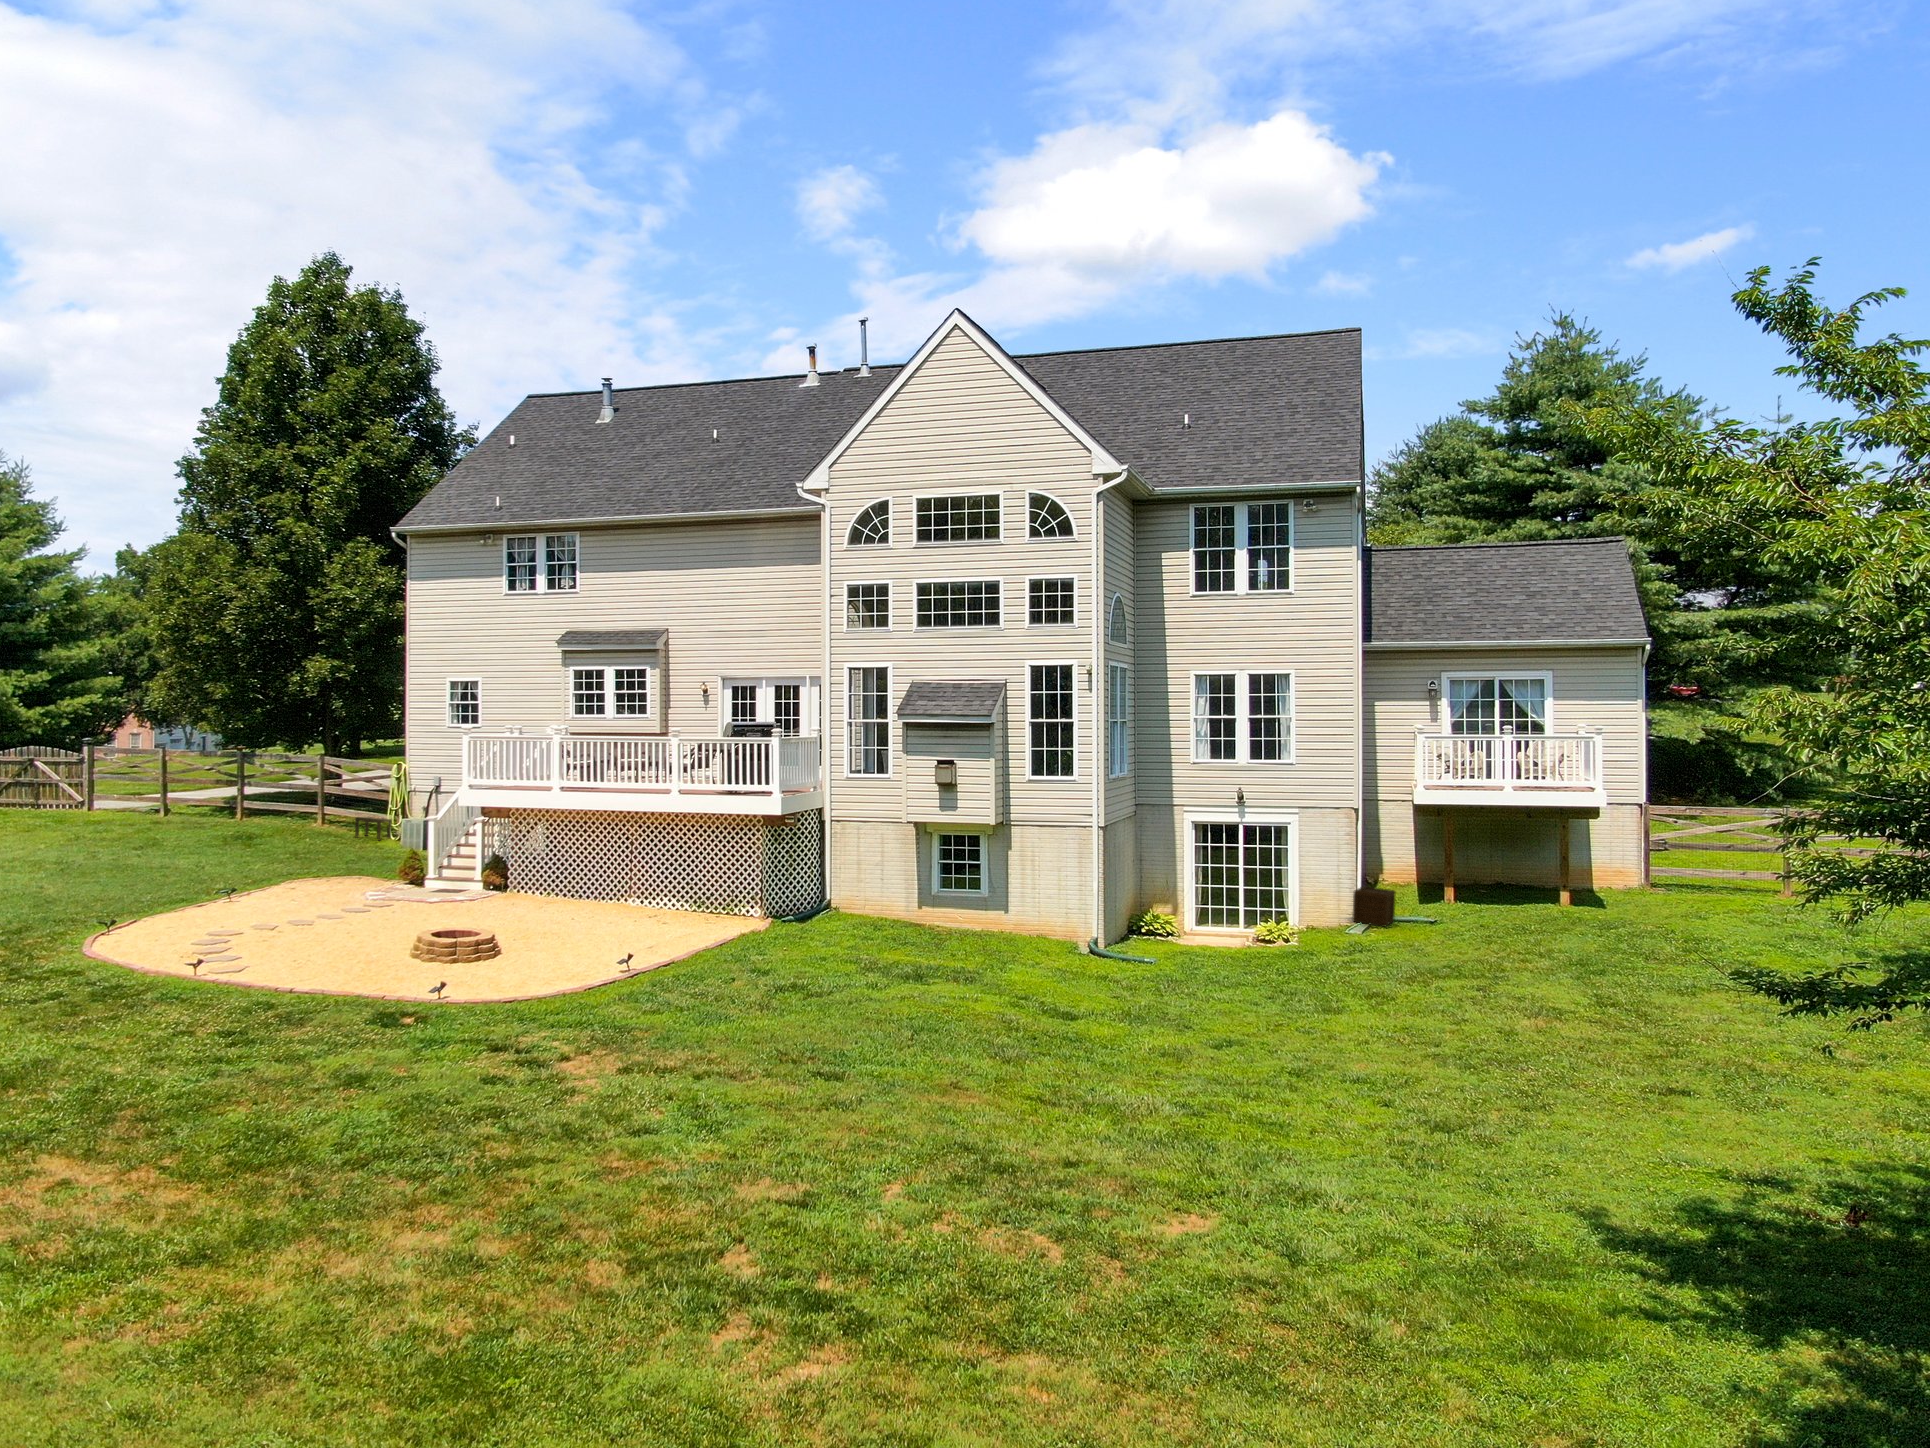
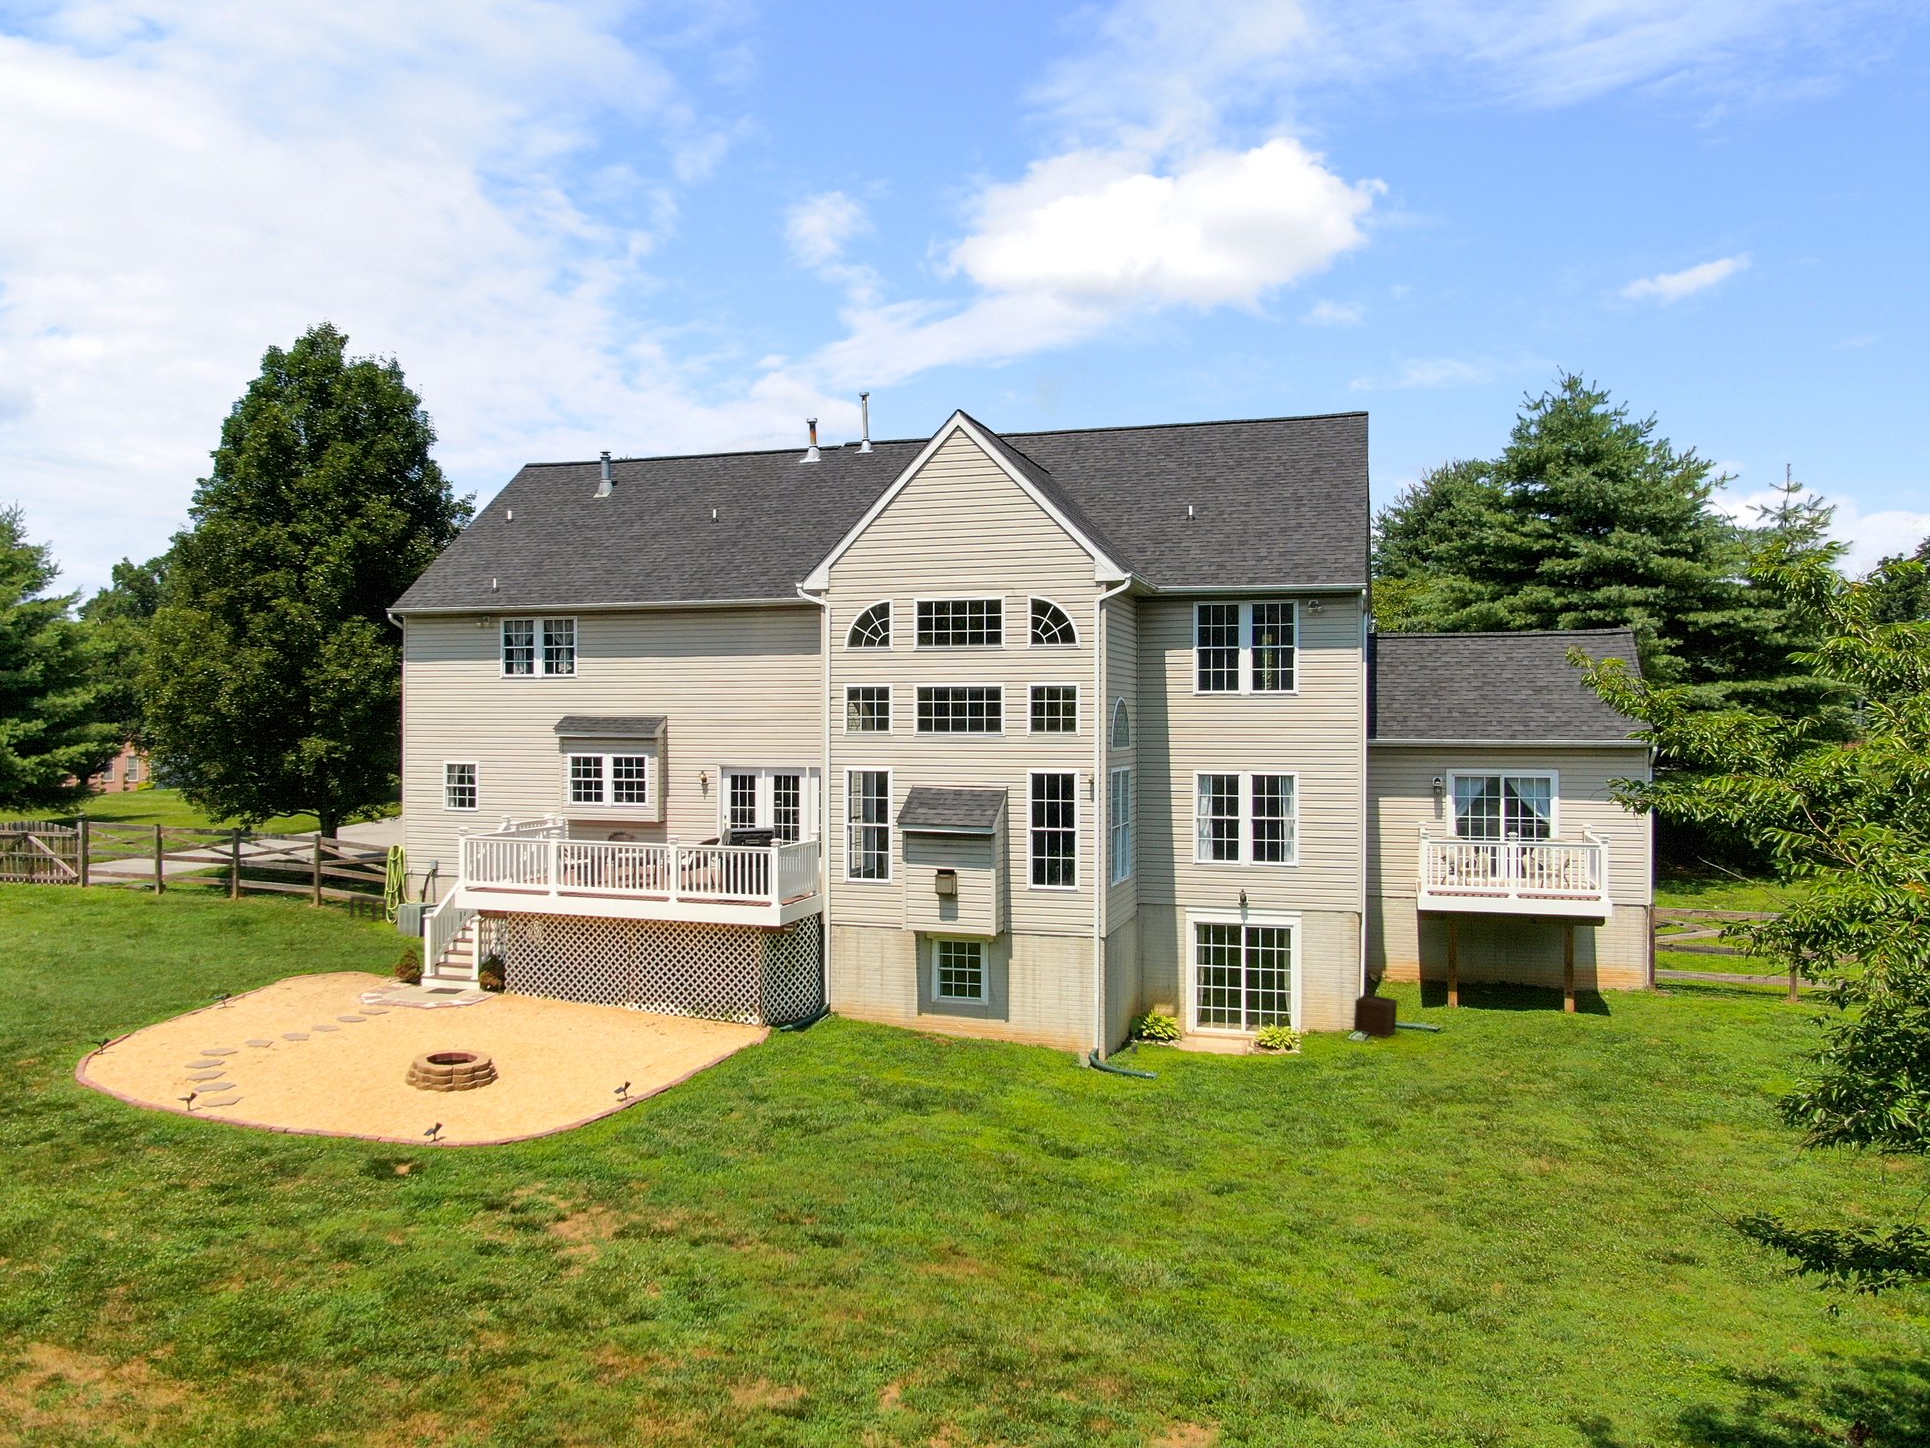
potted plant: none [1122,905,1147,944] -> present [1130,1019,1141,1053]

